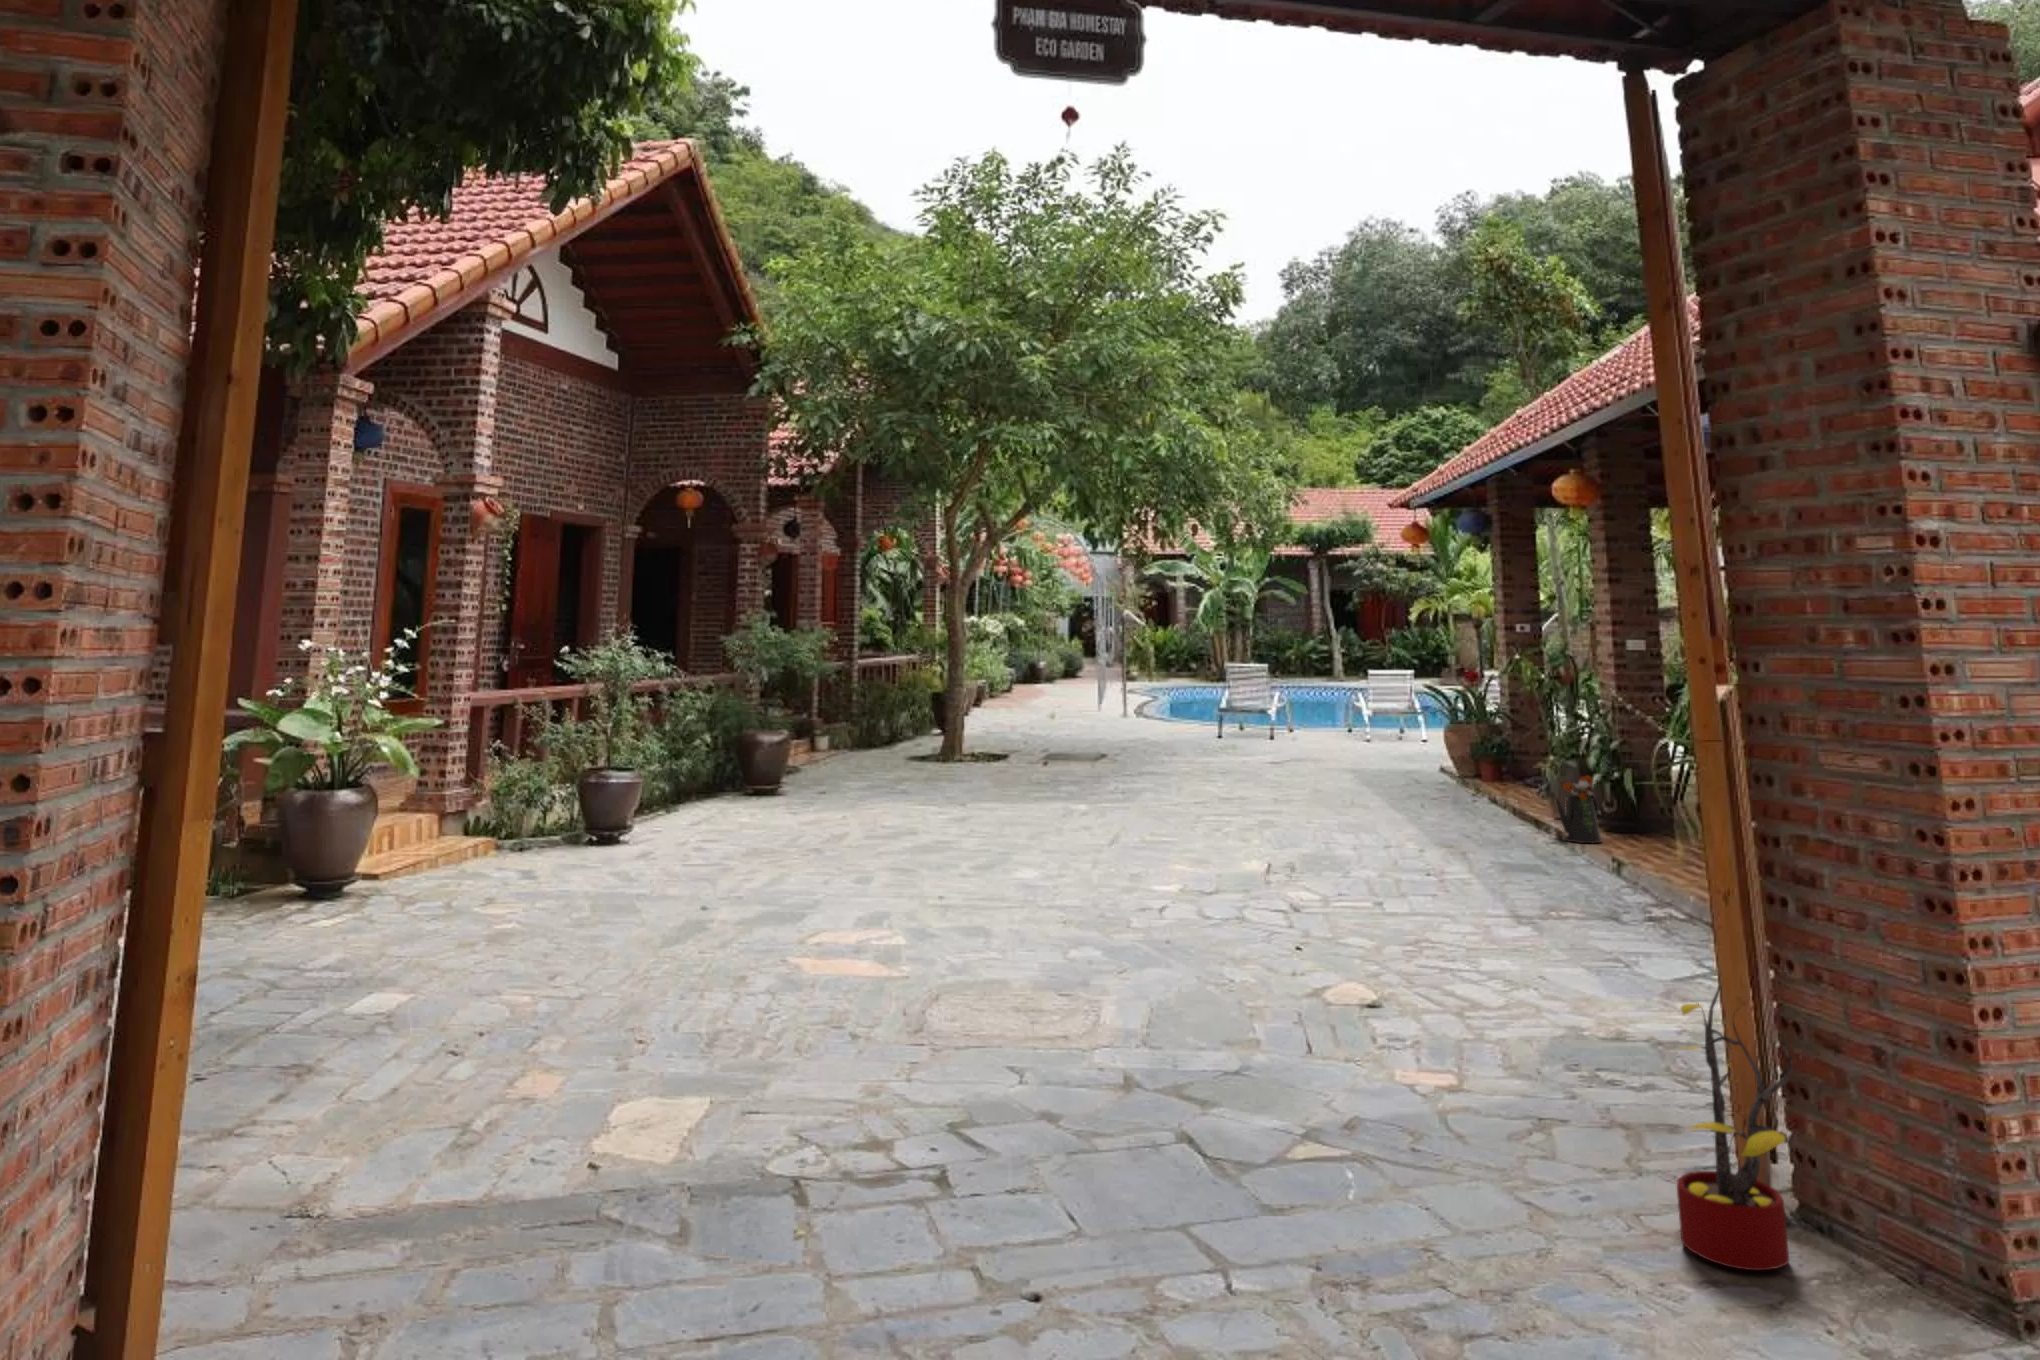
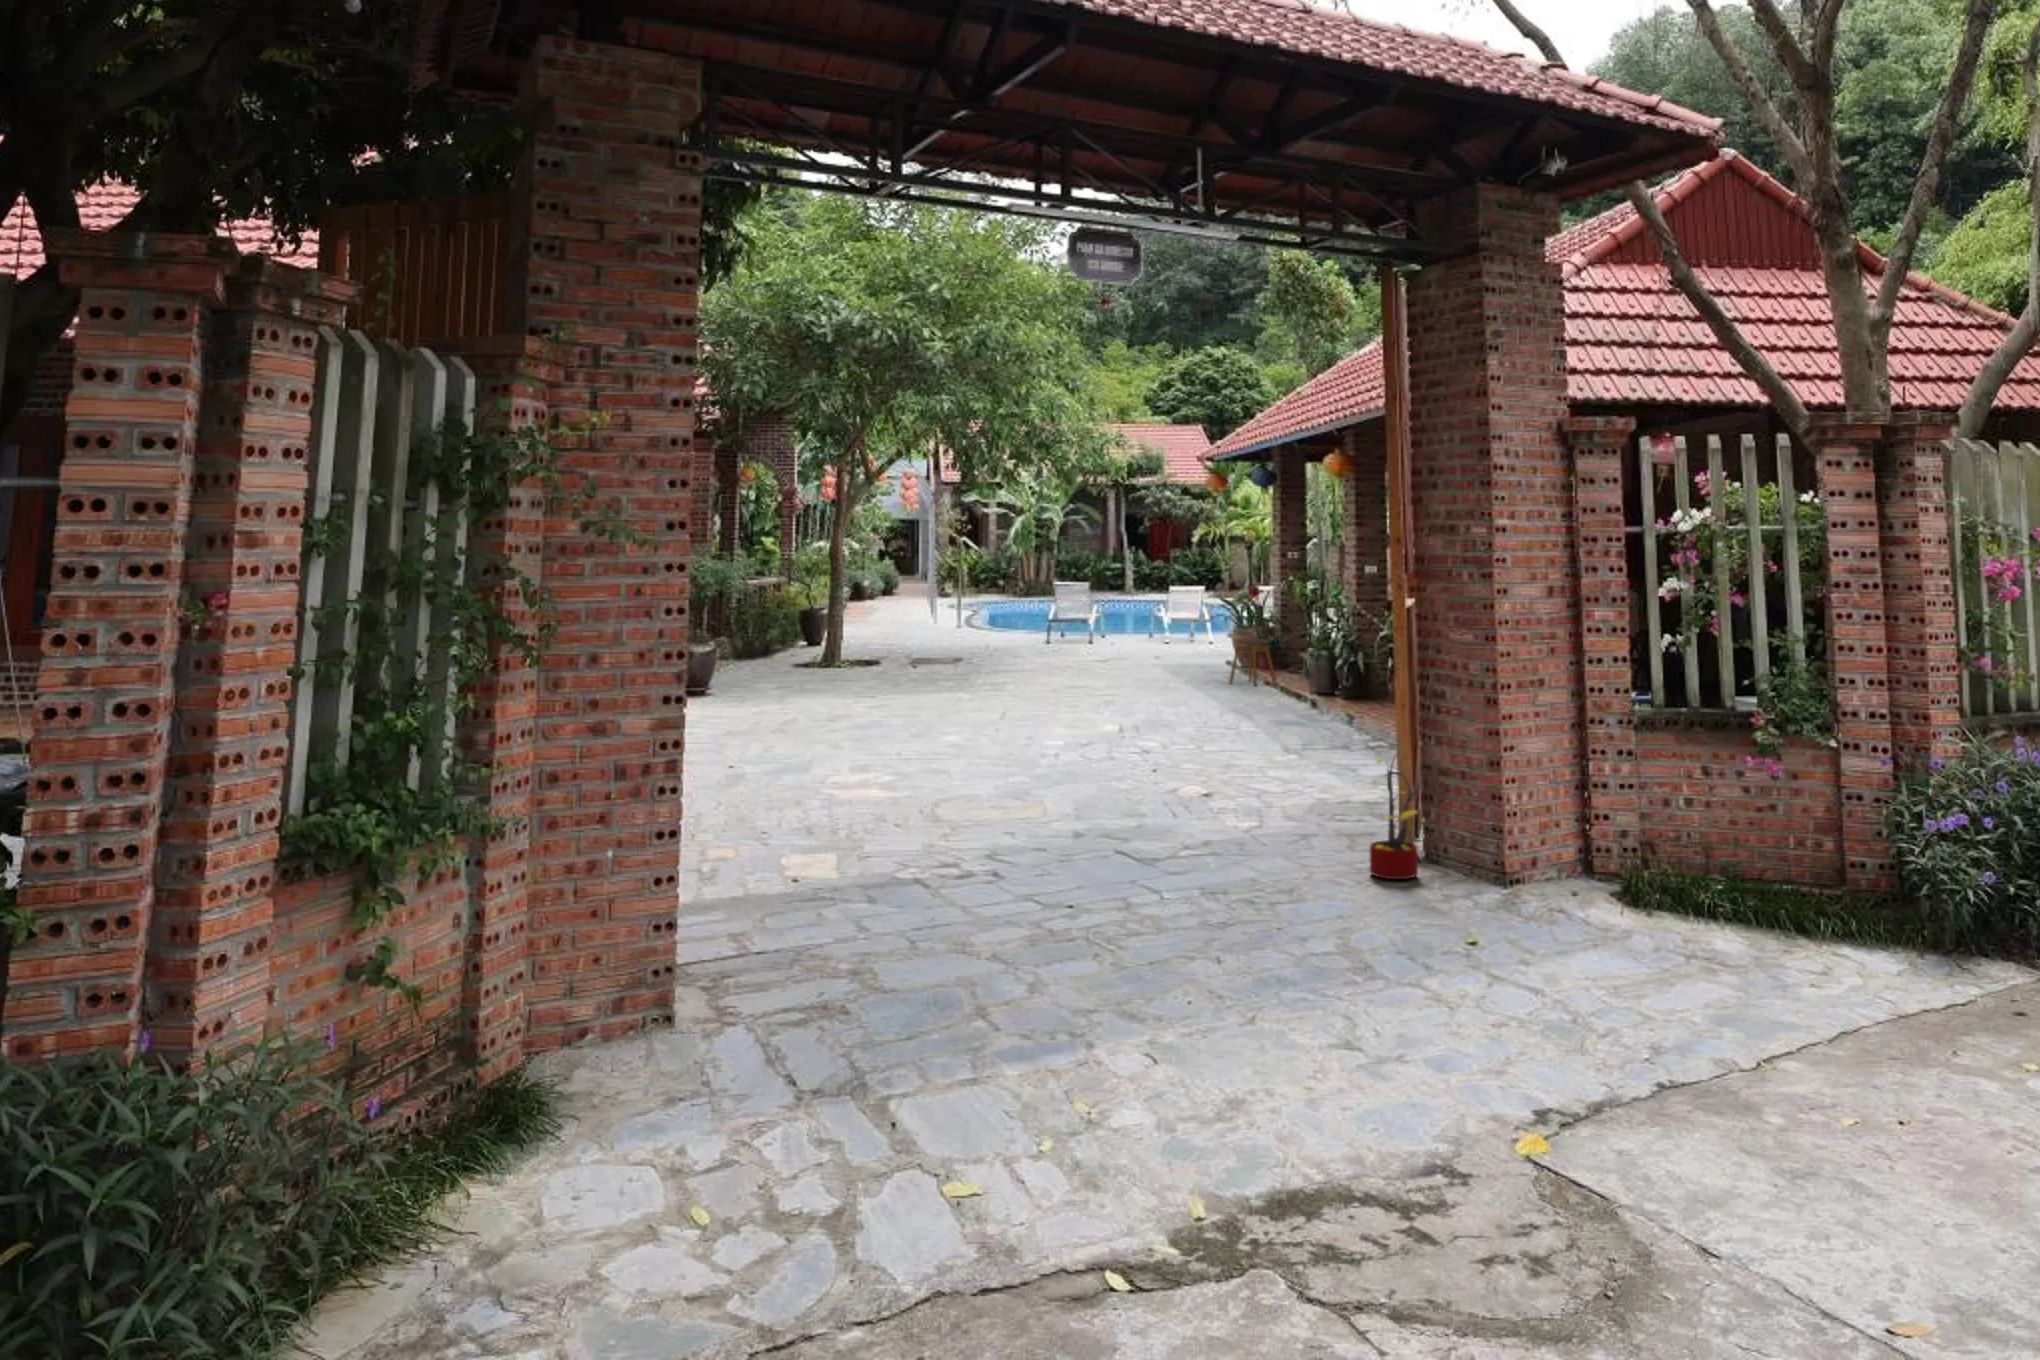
stool: none [1442,738,1507,801] -> present [1229,639,1276,685]
watering can: present [1555,776,1602,843] -> none [1313,662,1343,710]

